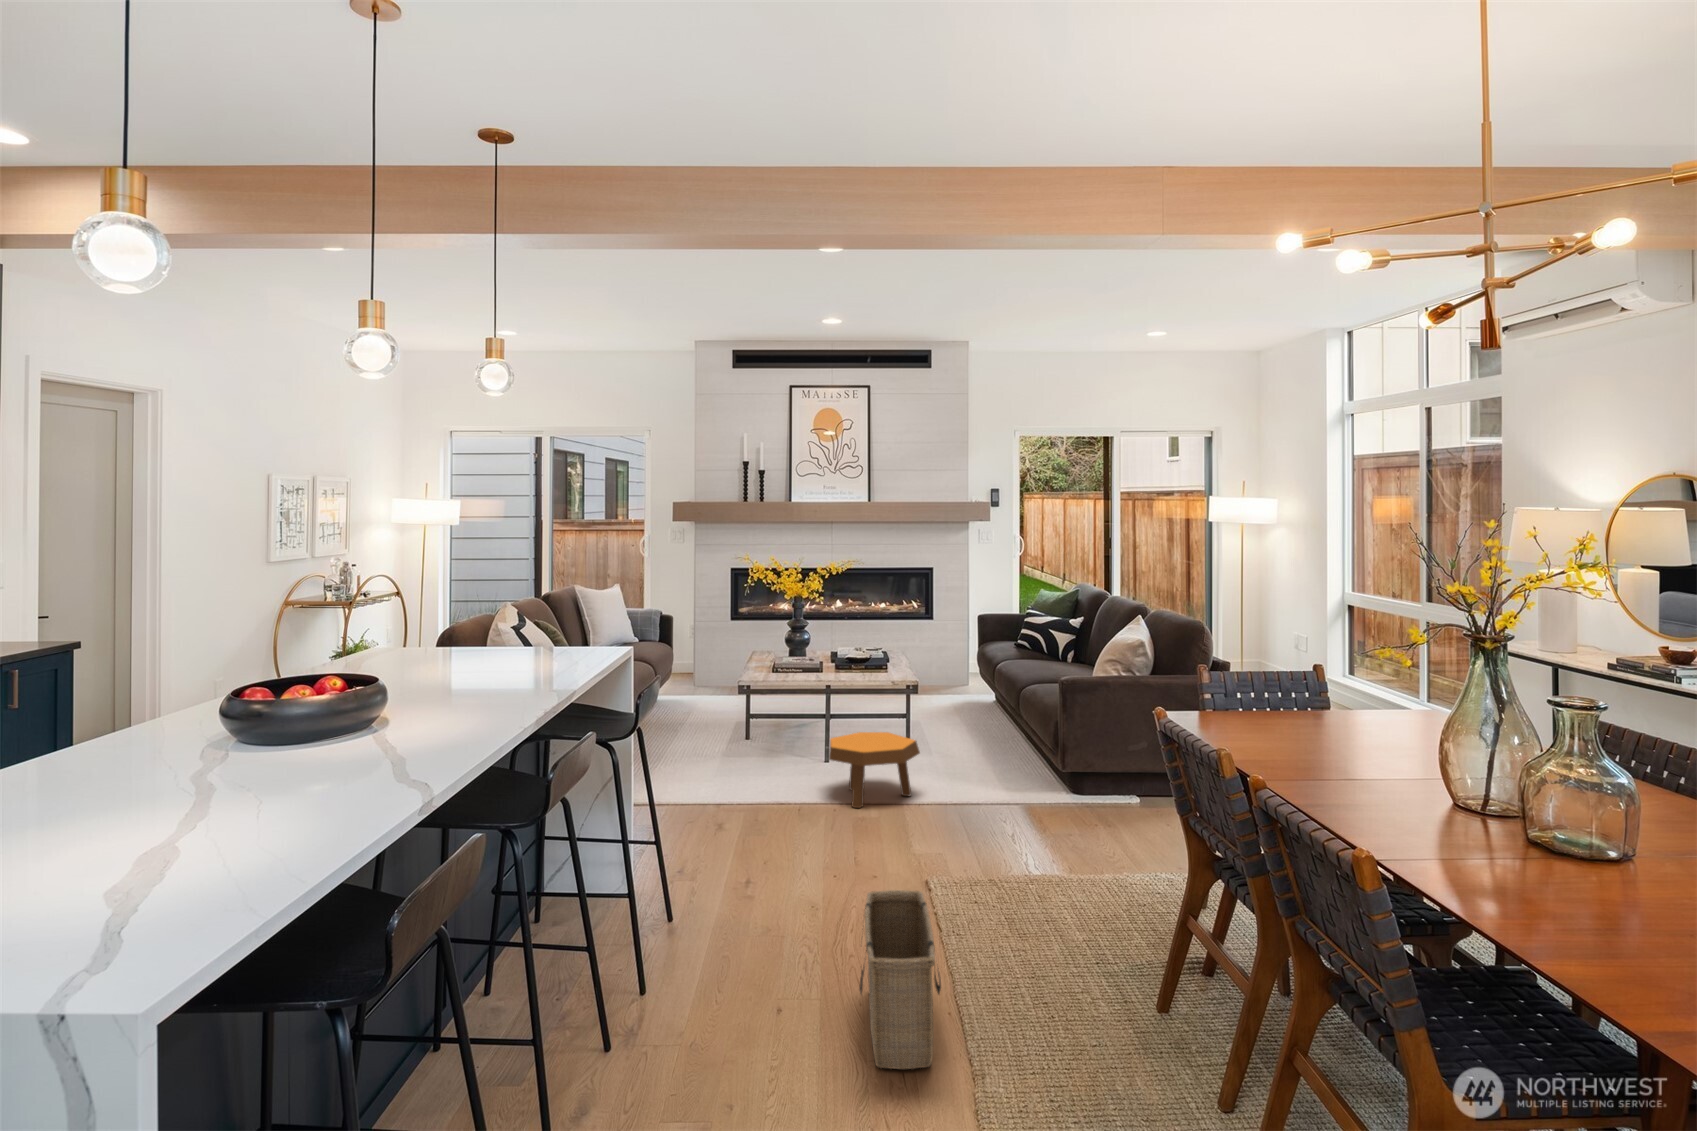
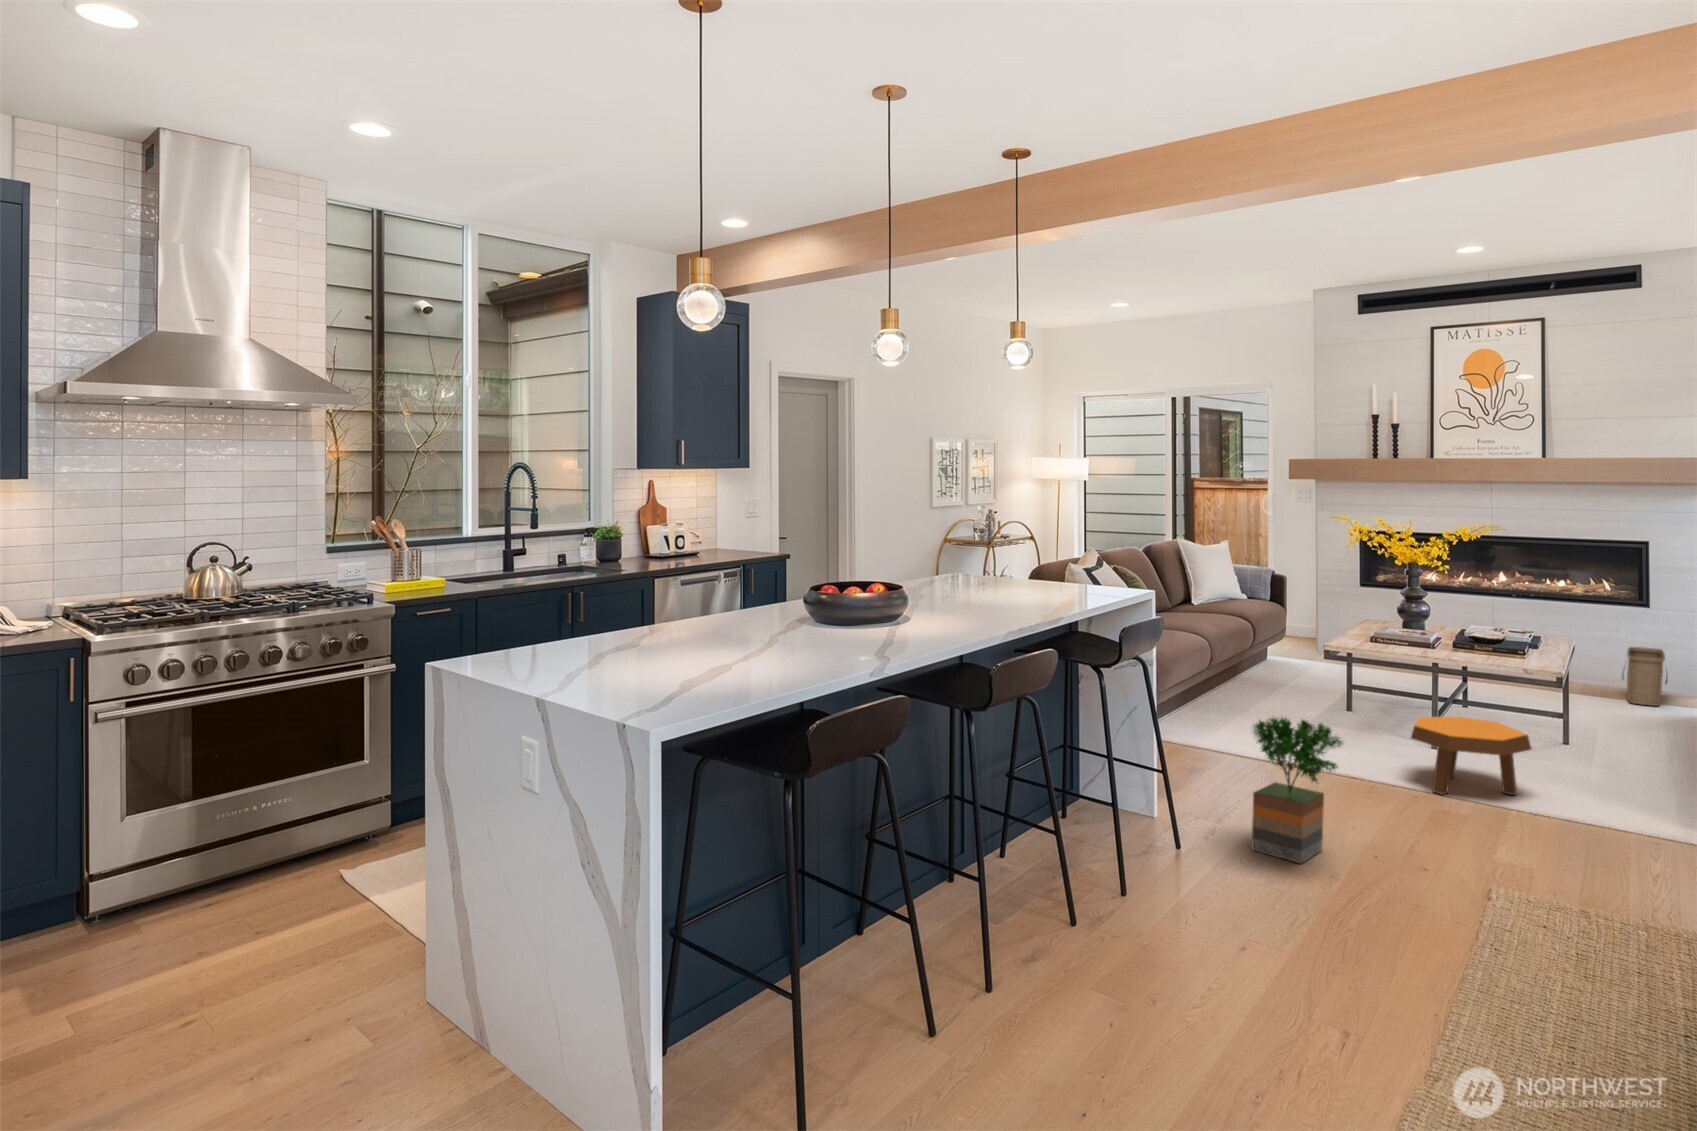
potted tree: none [714,760,808,915] -> present [1252,717,1343,863]
basket: present [859,890,941,1069] -> present [1622,647,1668,706]

